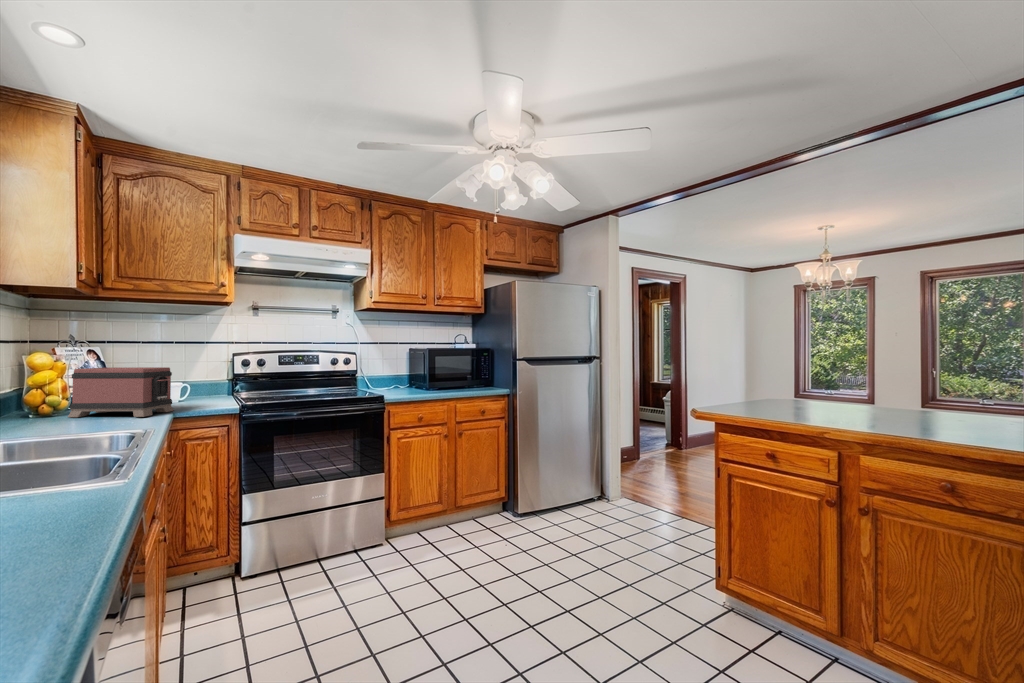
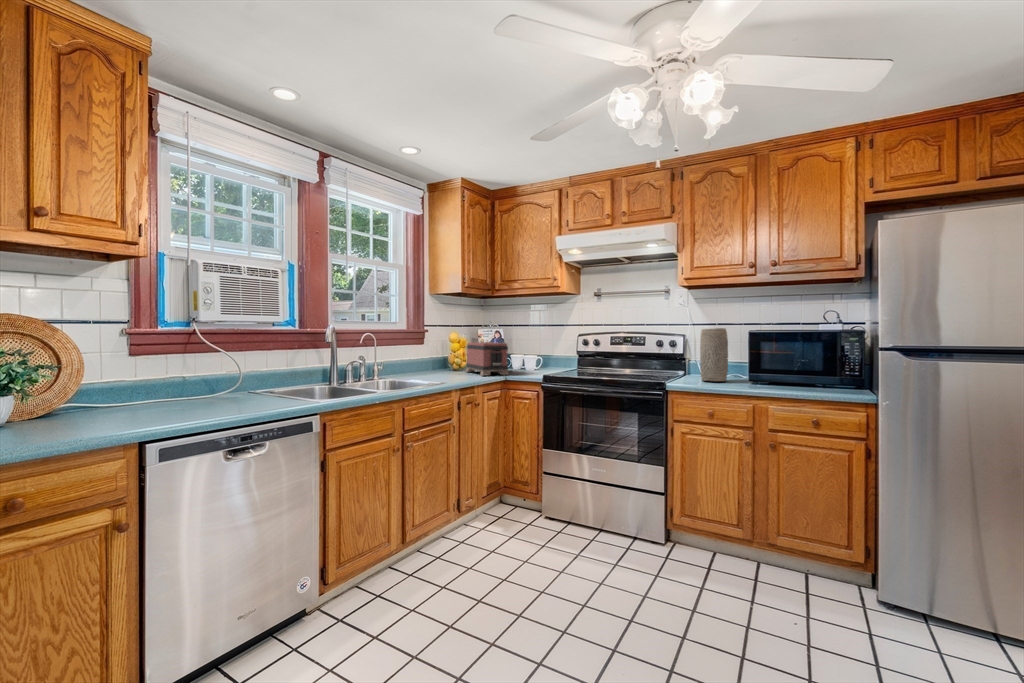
vase: none [393,346,415,391] -> present [700,328,728,381]

